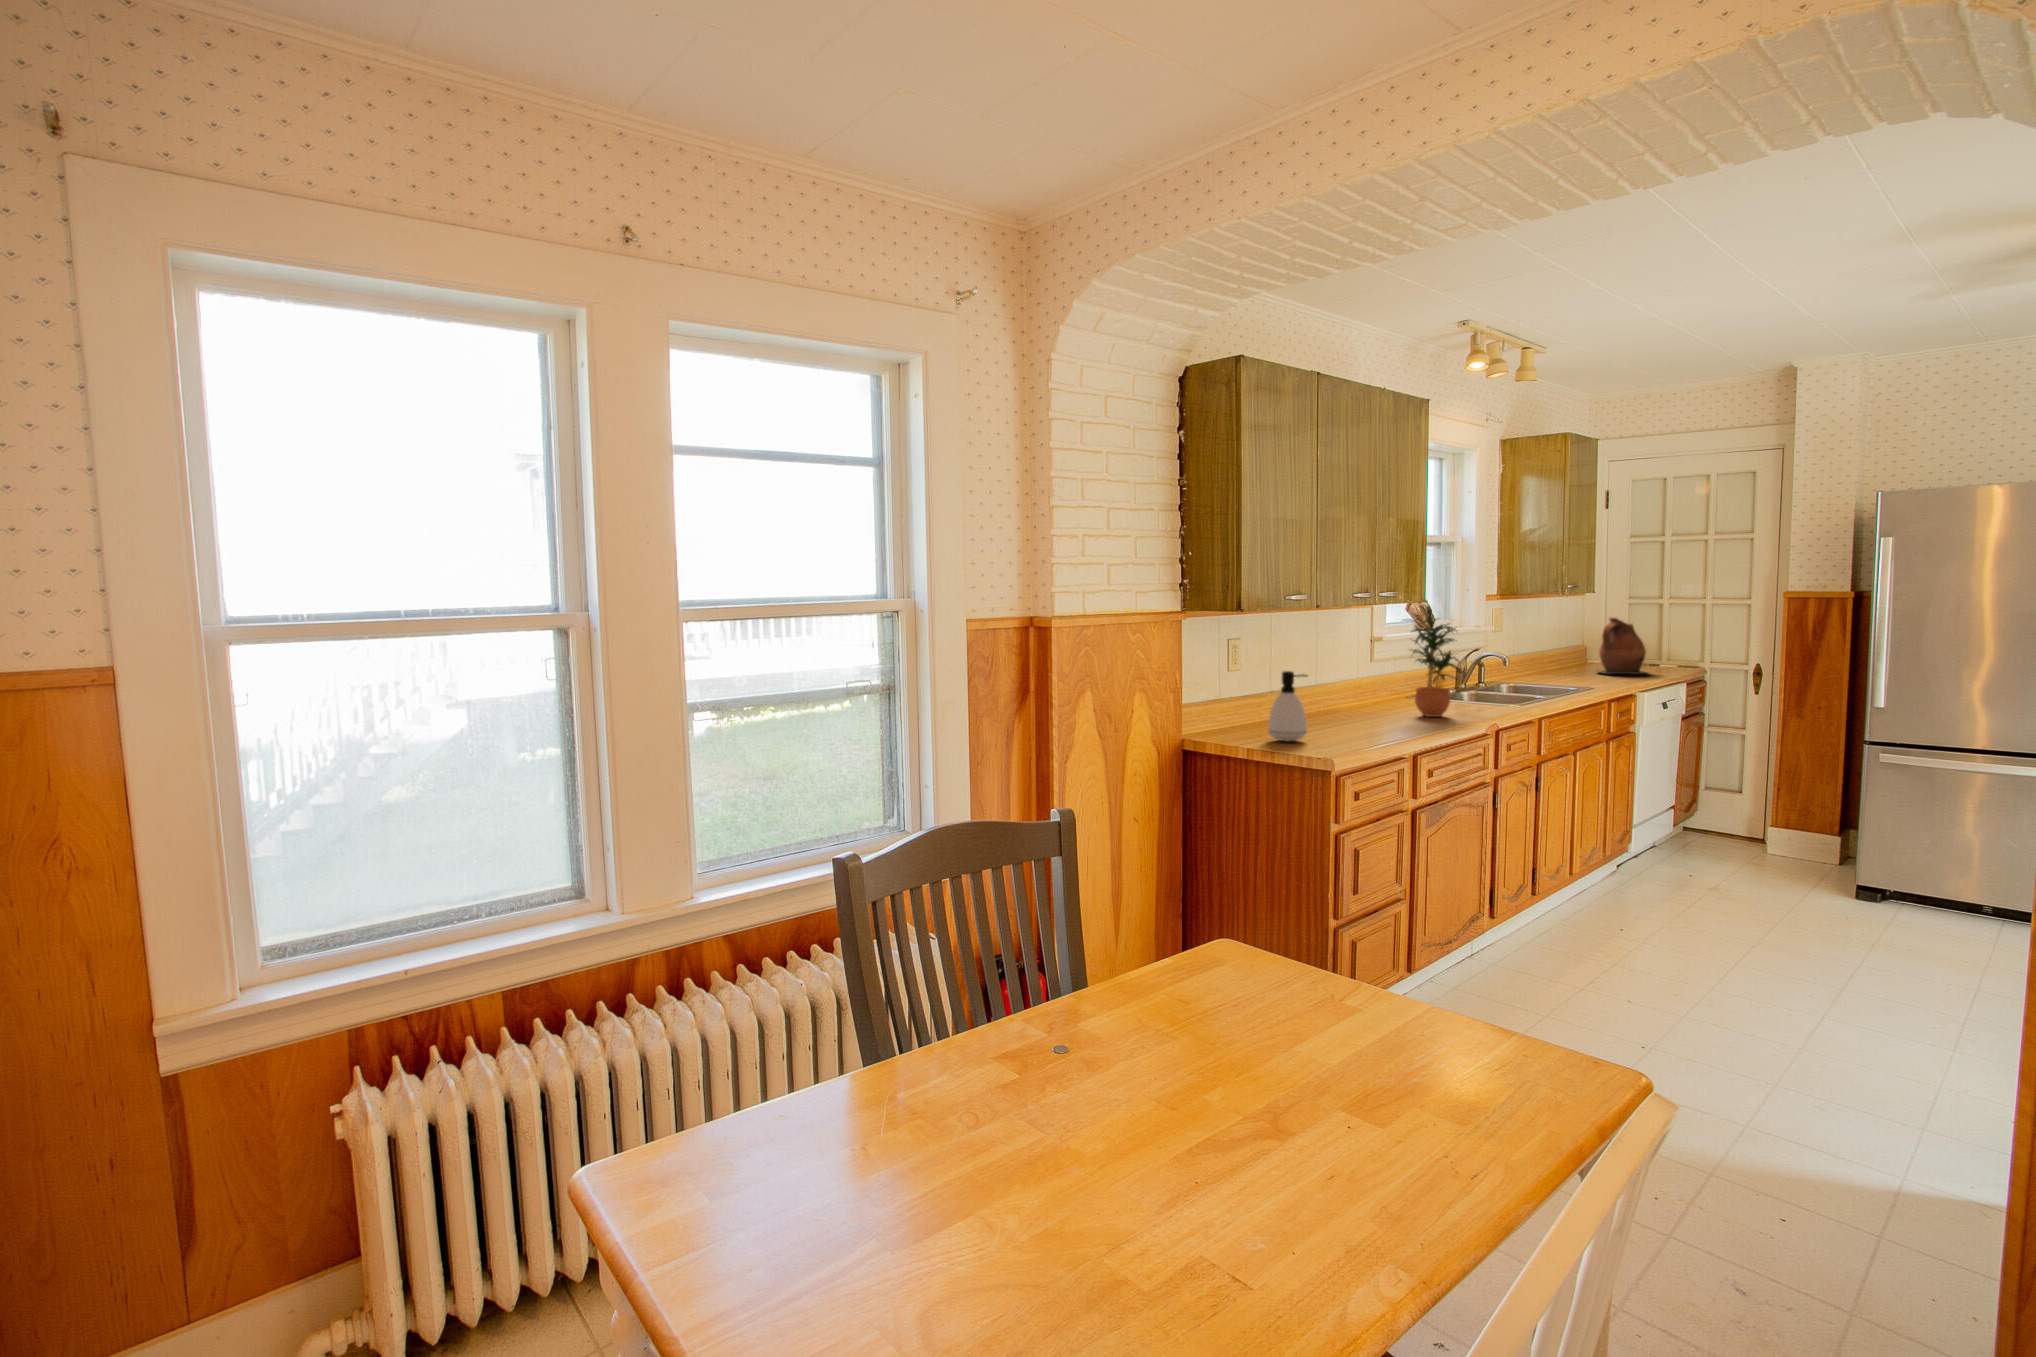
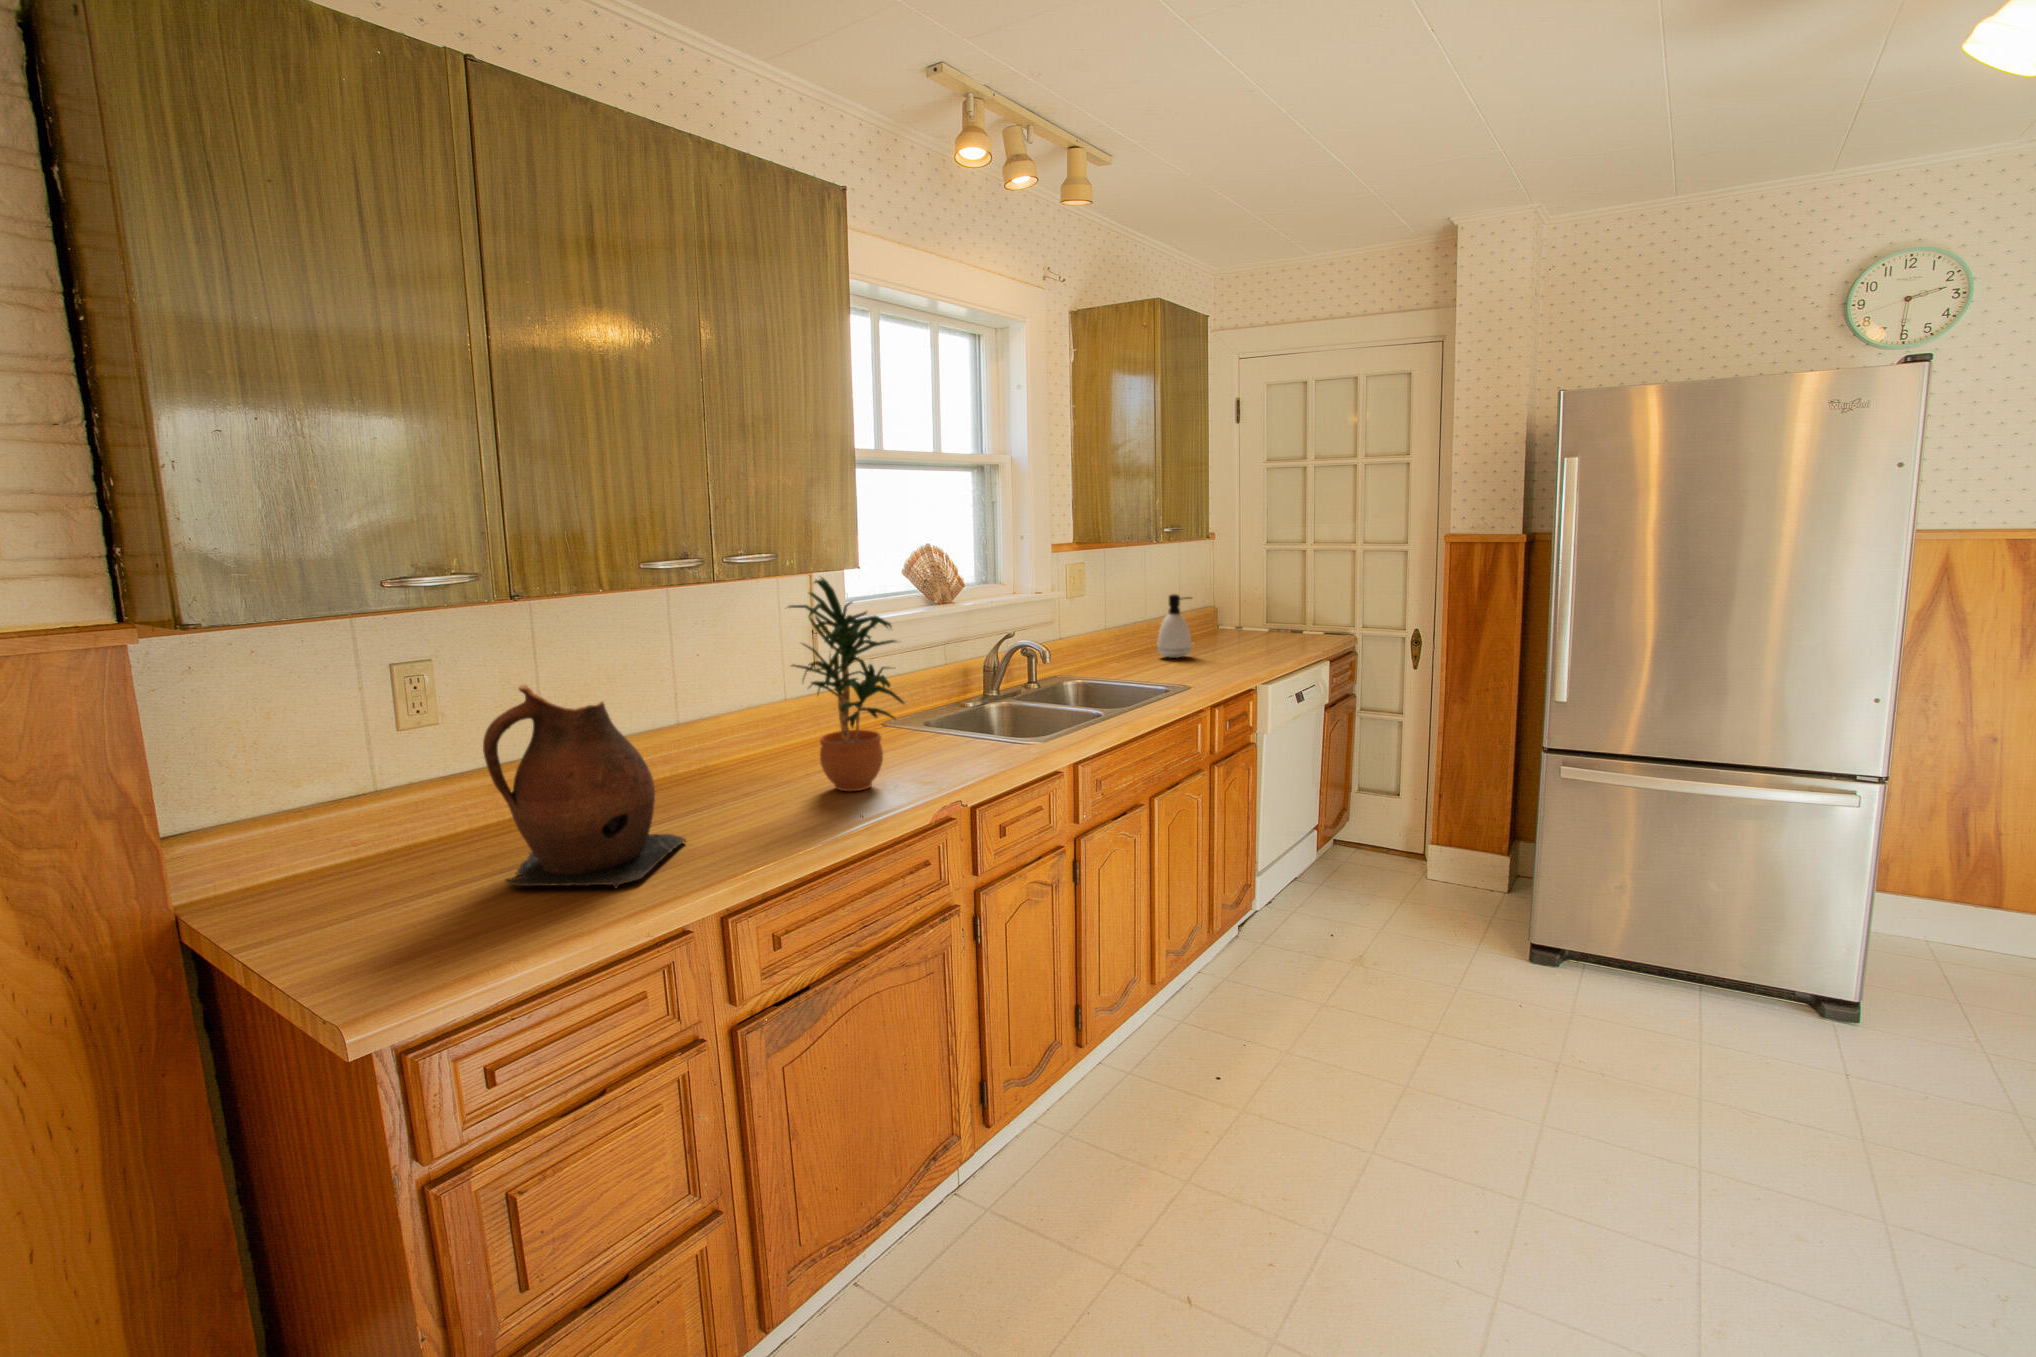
ceramic pitcher: present [1596,618,1649,674] -> present [483,685,686,889]
soap dispenser: present [1268,671,1307,741] -> present [1157,594,1191,658]

